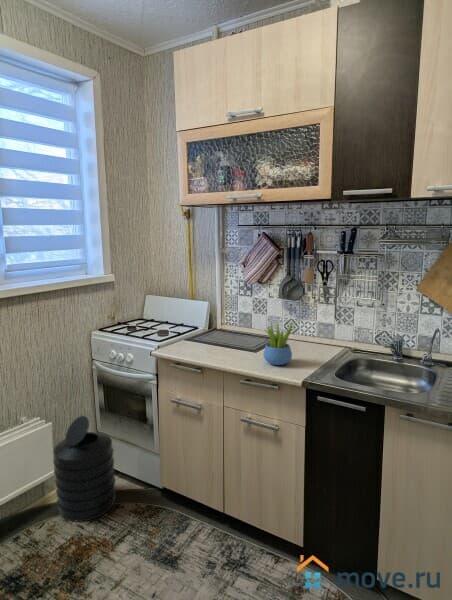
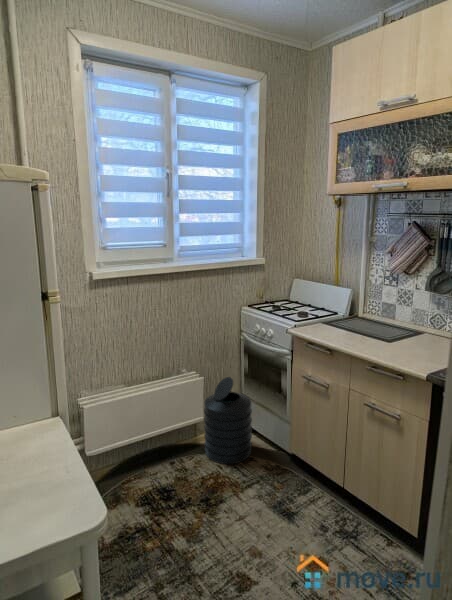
succulent plant: present [263,323,292,365] -> none [394,313,428,357]

